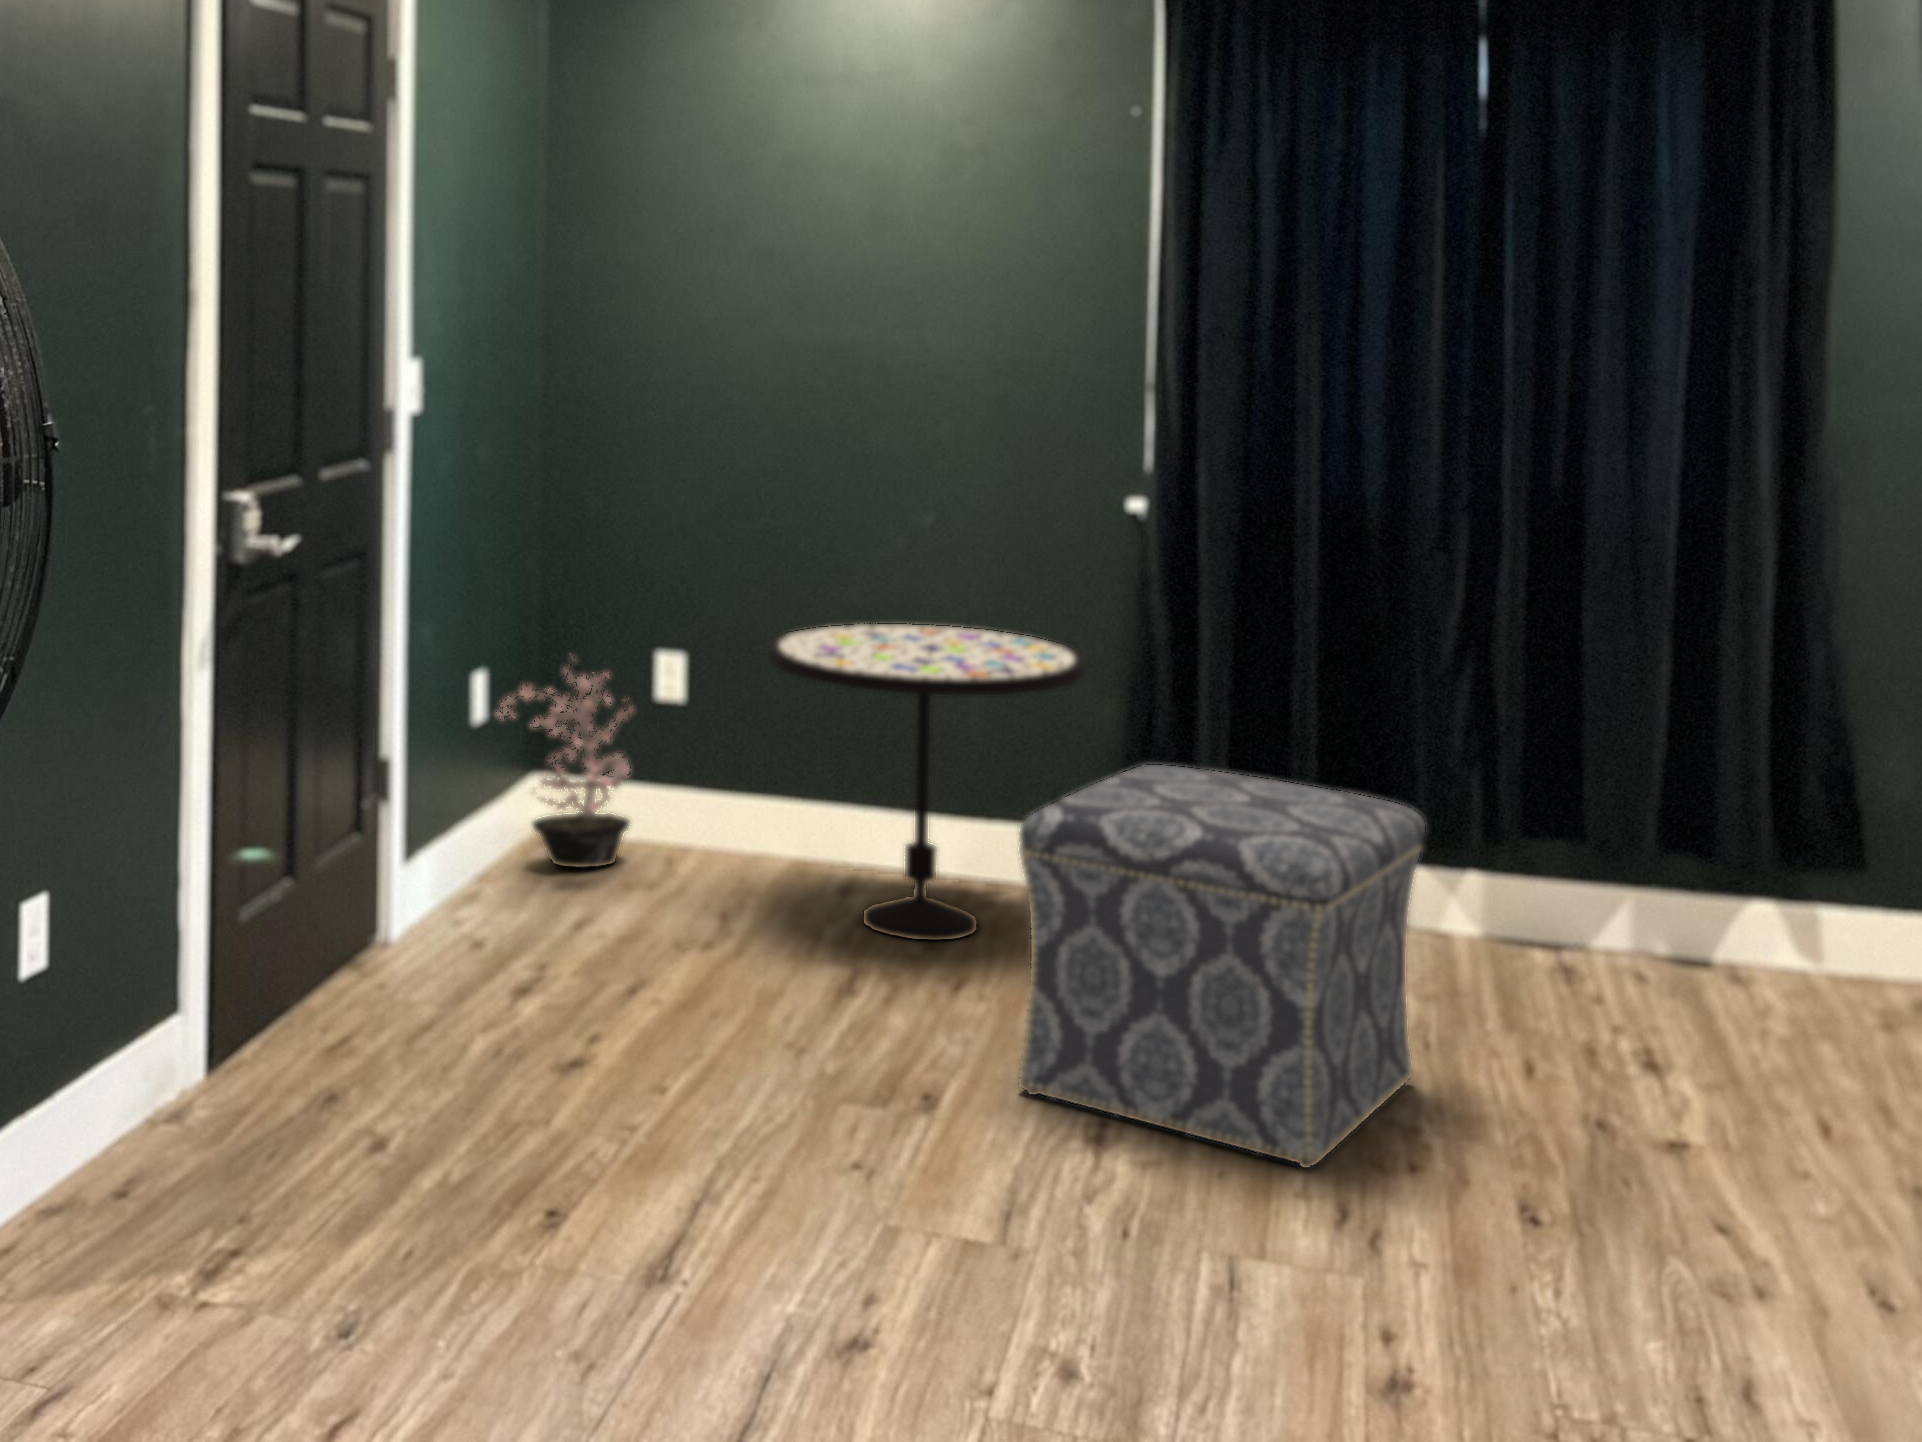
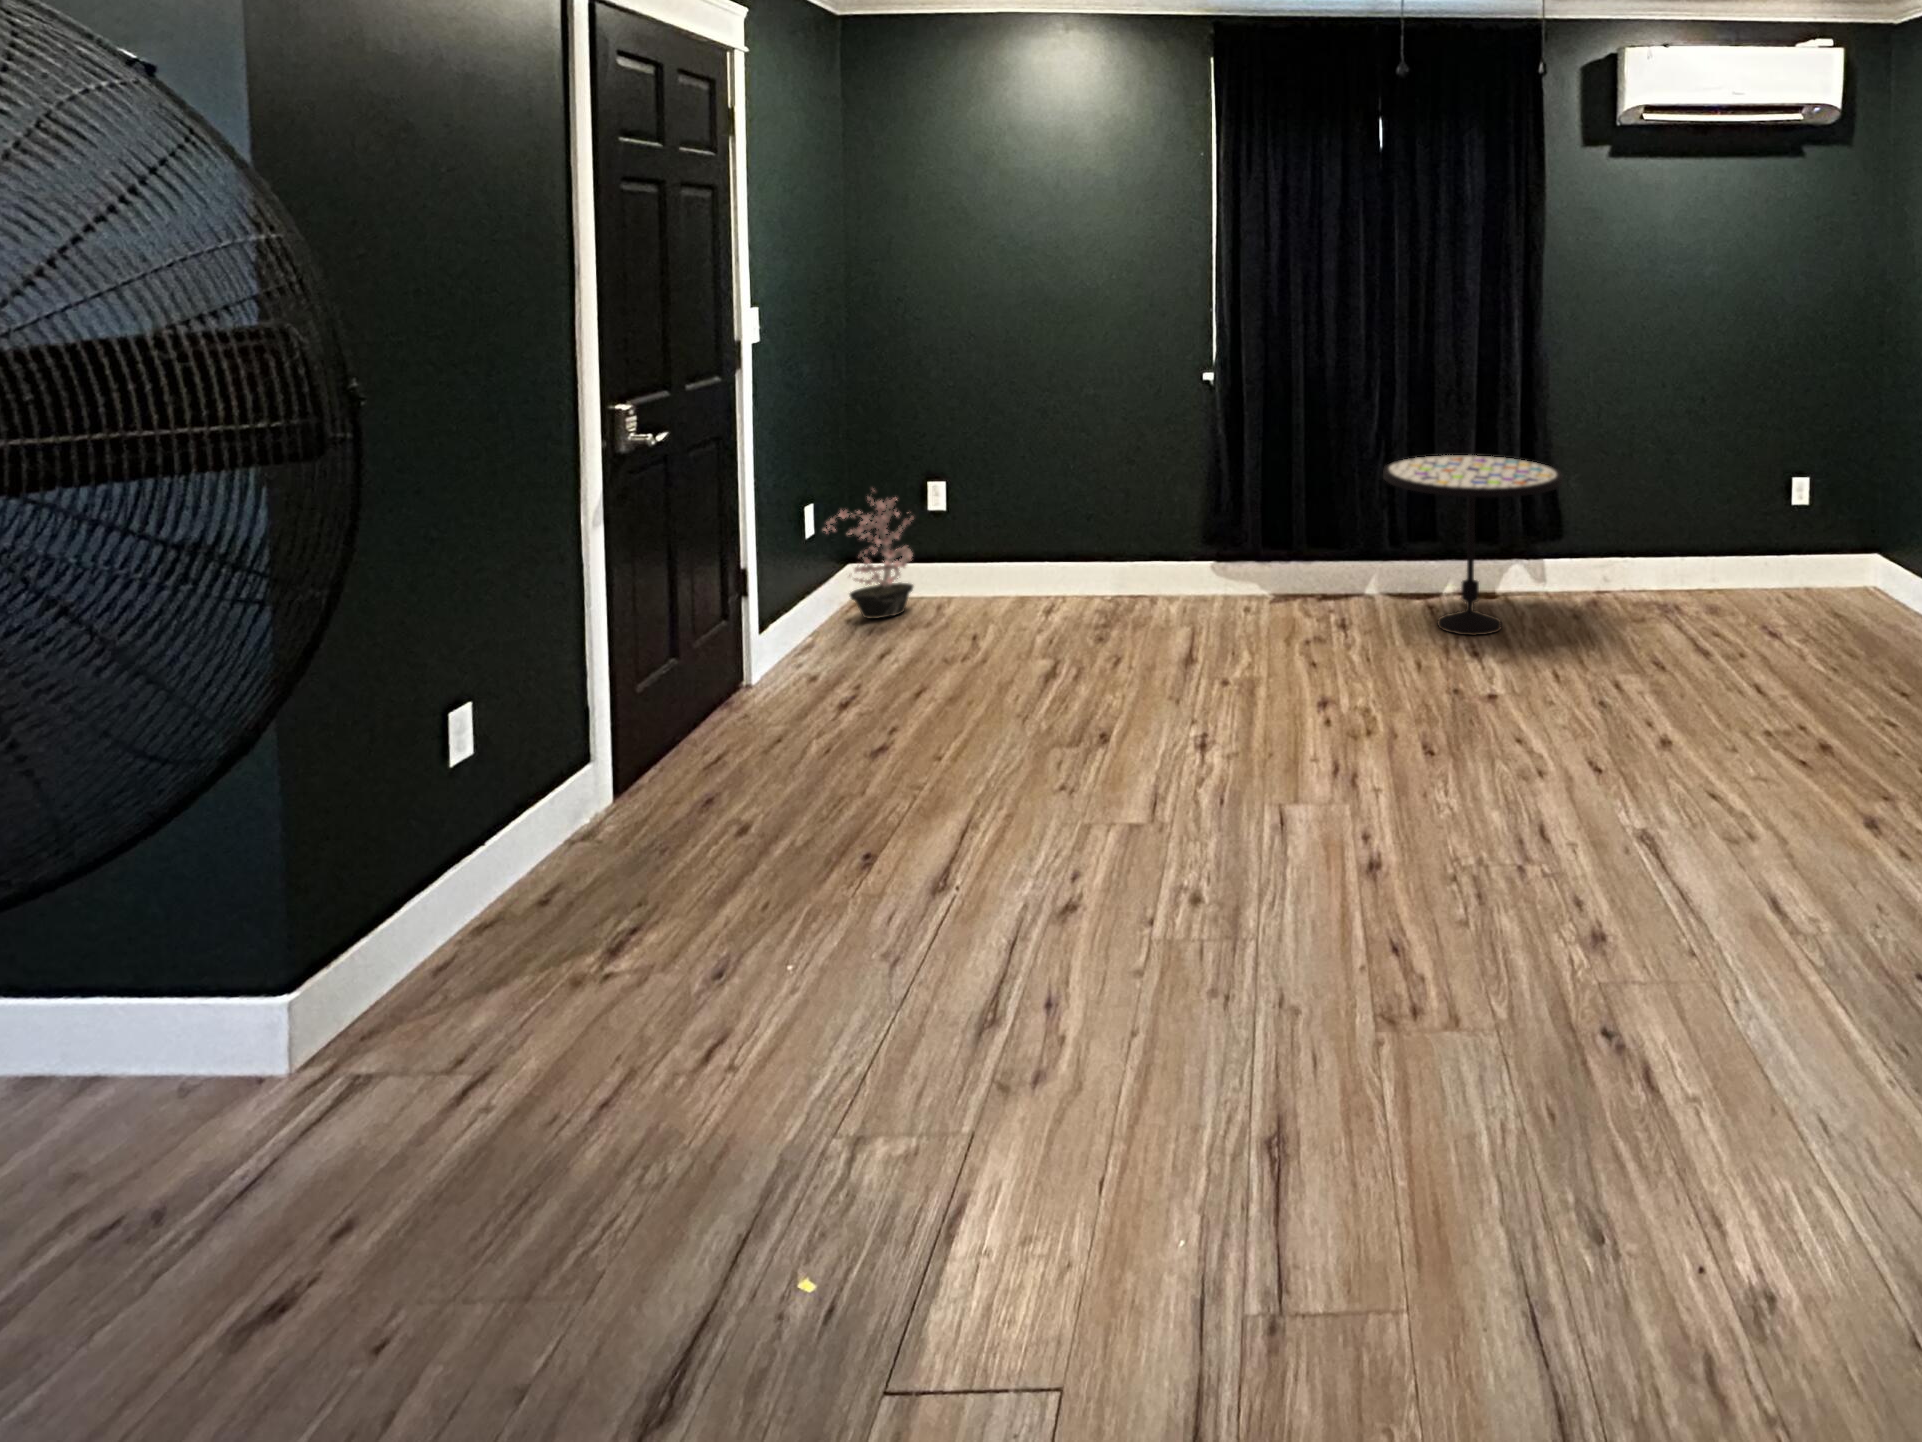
side table: present [769,624,1086,941] -> present [1383,455,1563,635]
ottoman: present [1018,765,1425,1168] -> none [1153,526,1366,742]

